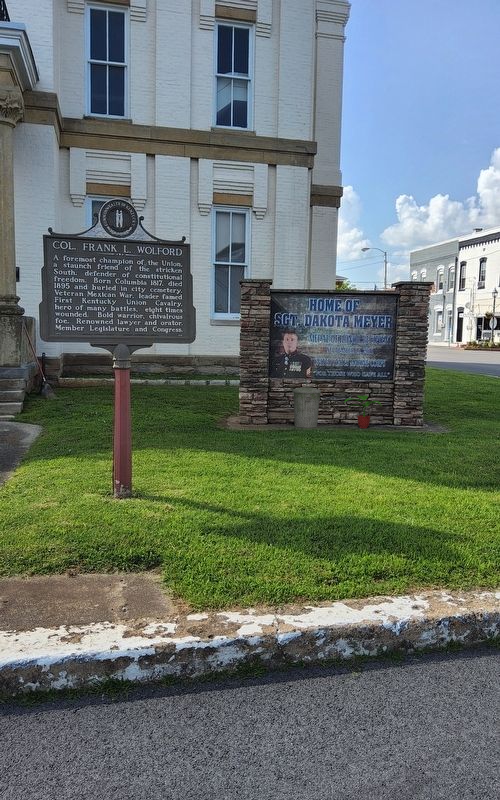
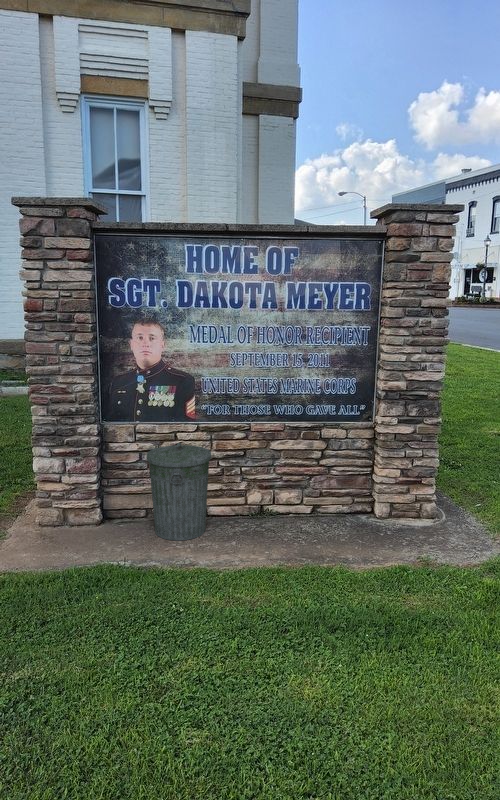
potted plant: present [344,395,381,428] -> none [260,458,346,538]

